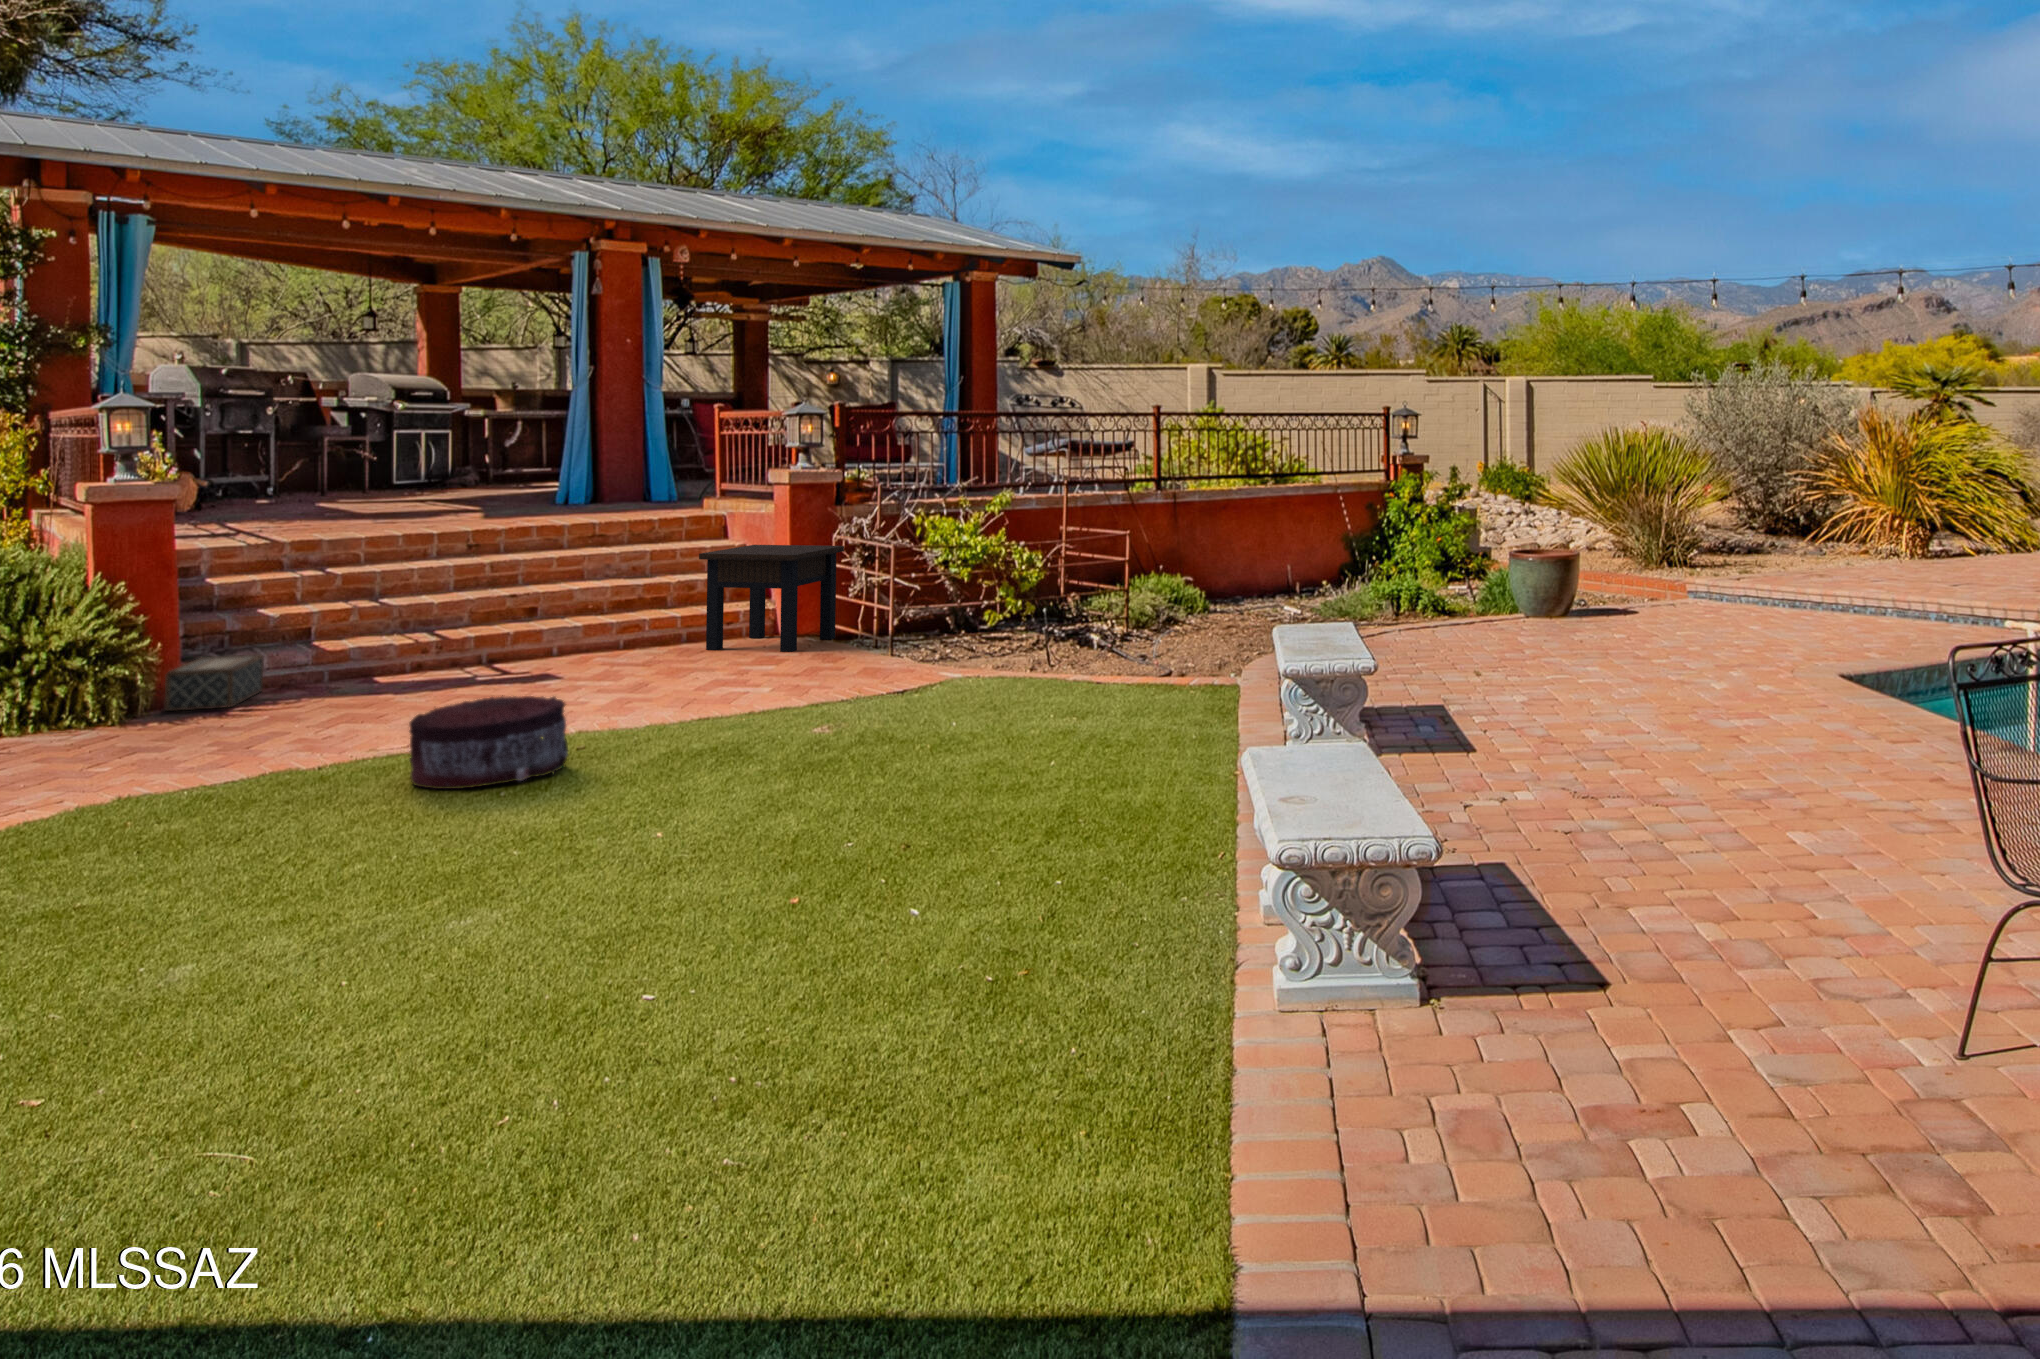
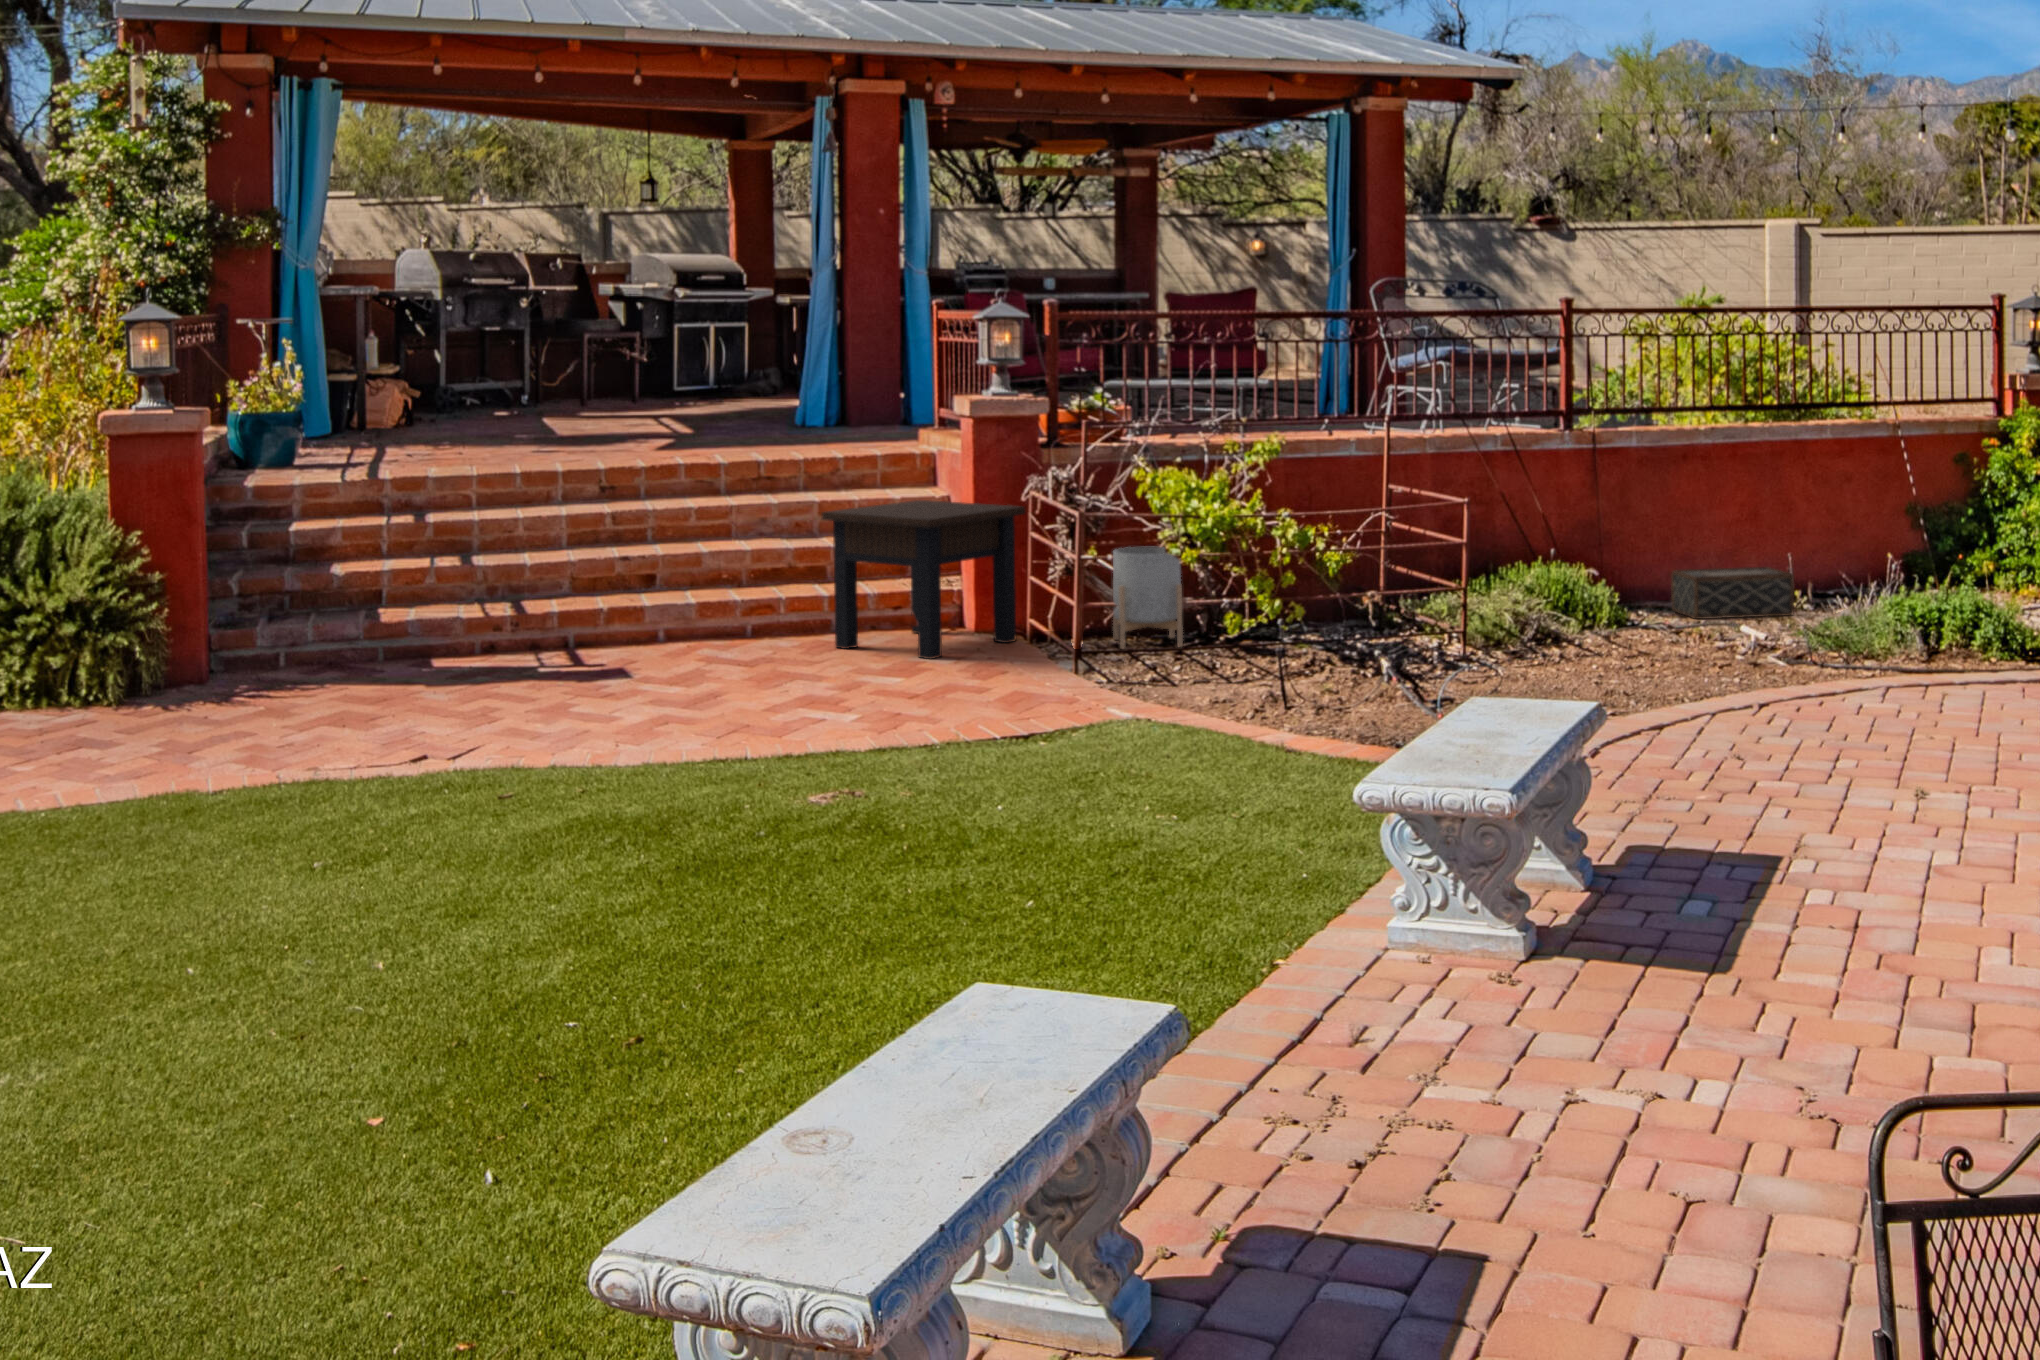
planter: none [903,570,957,638] -> present [1113,547,1183,649]
woven basket: present [165,654,264,711] -> present [1671,567,1794,619]
pouf: present [409,696,568,789] -> none [221,711,422,838]

